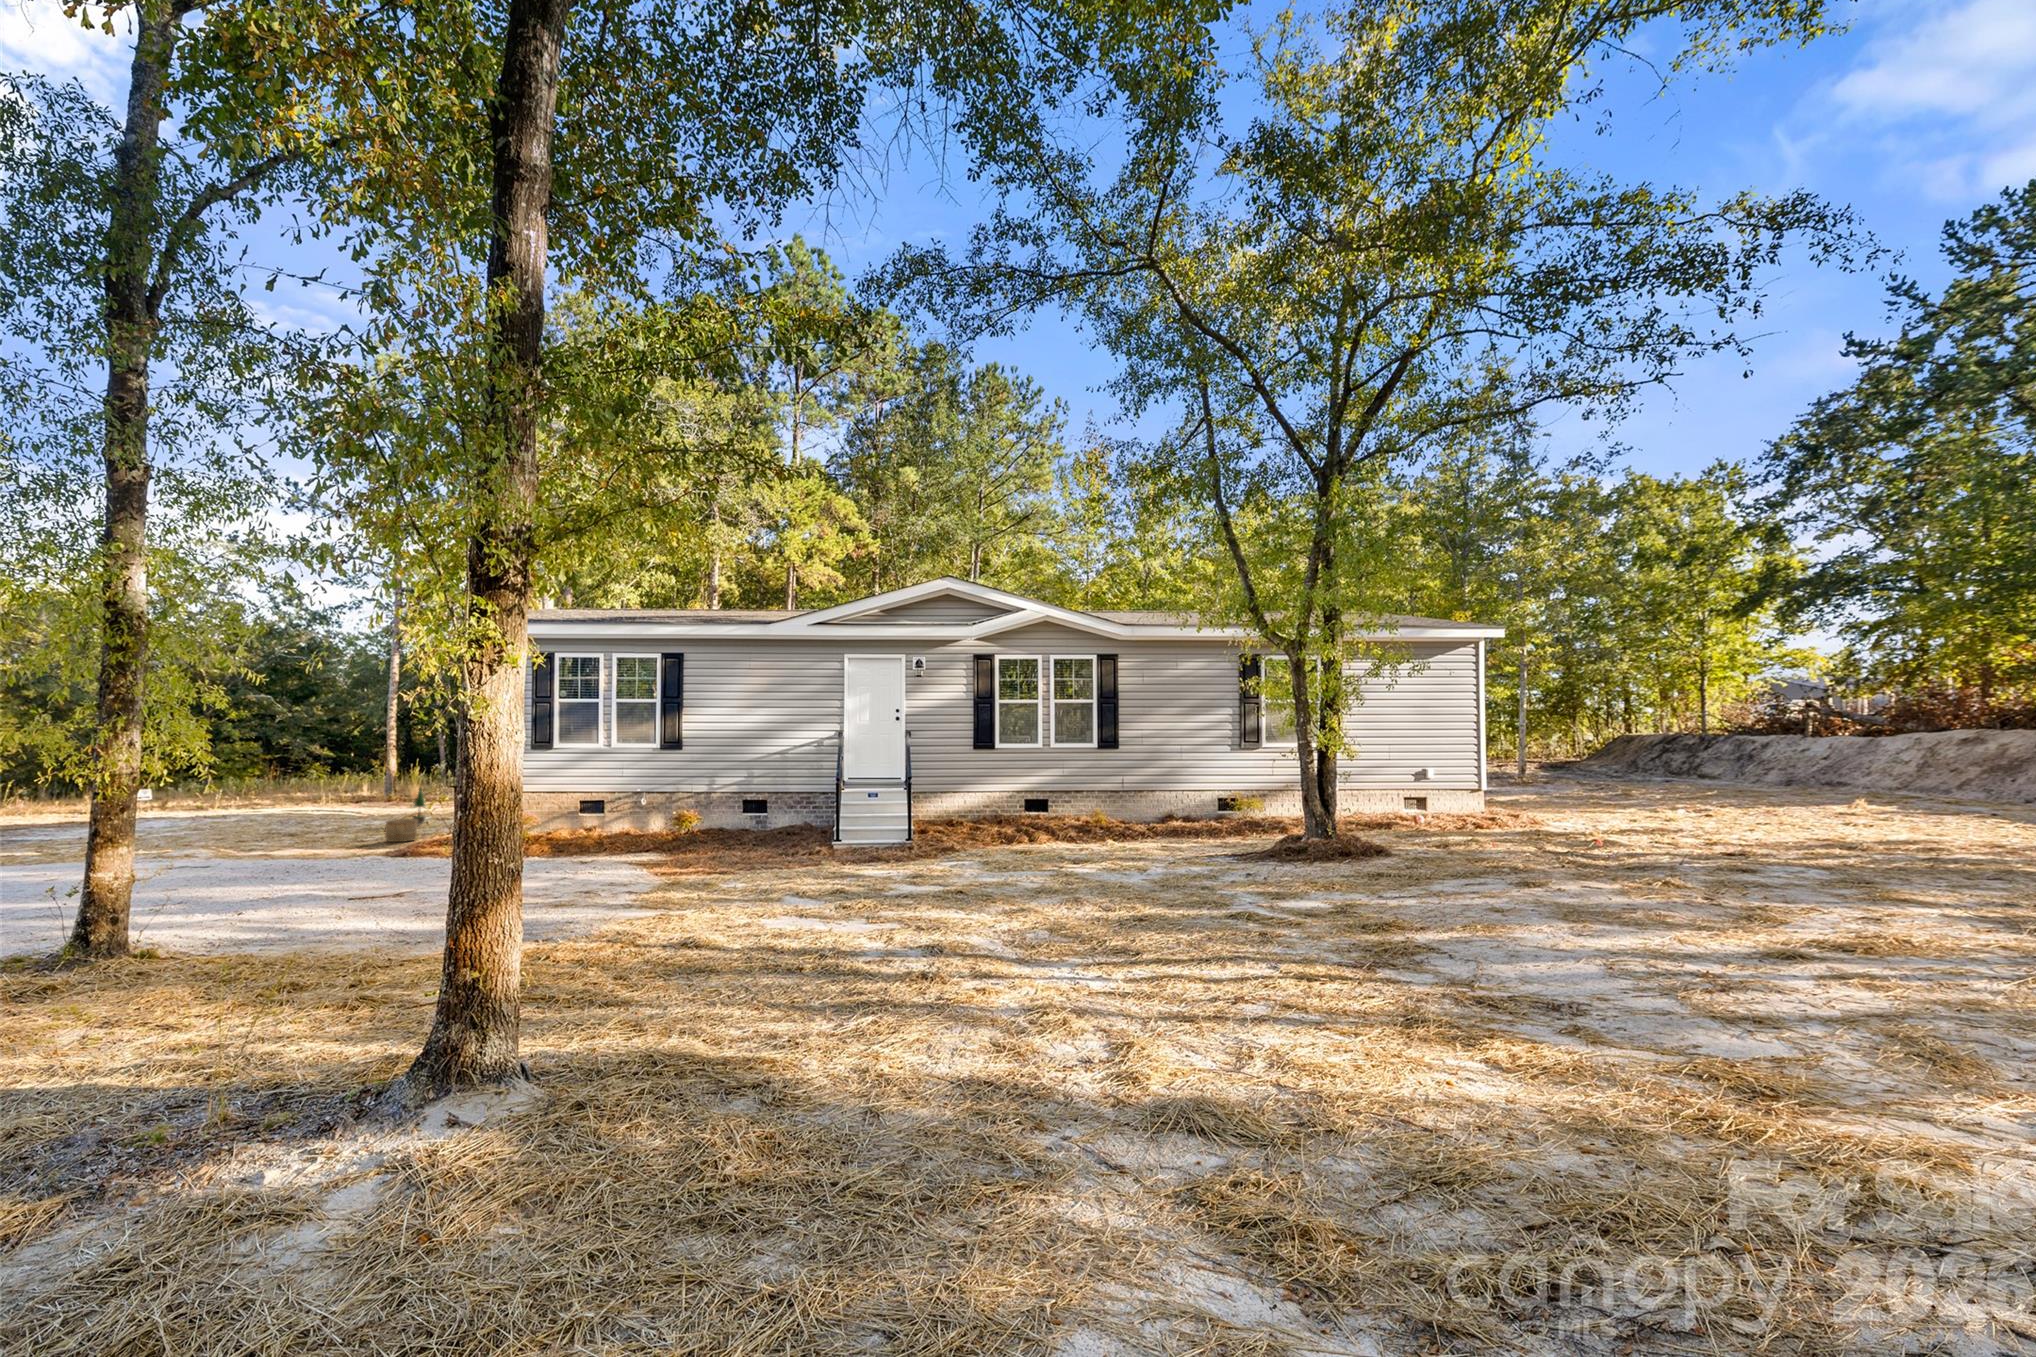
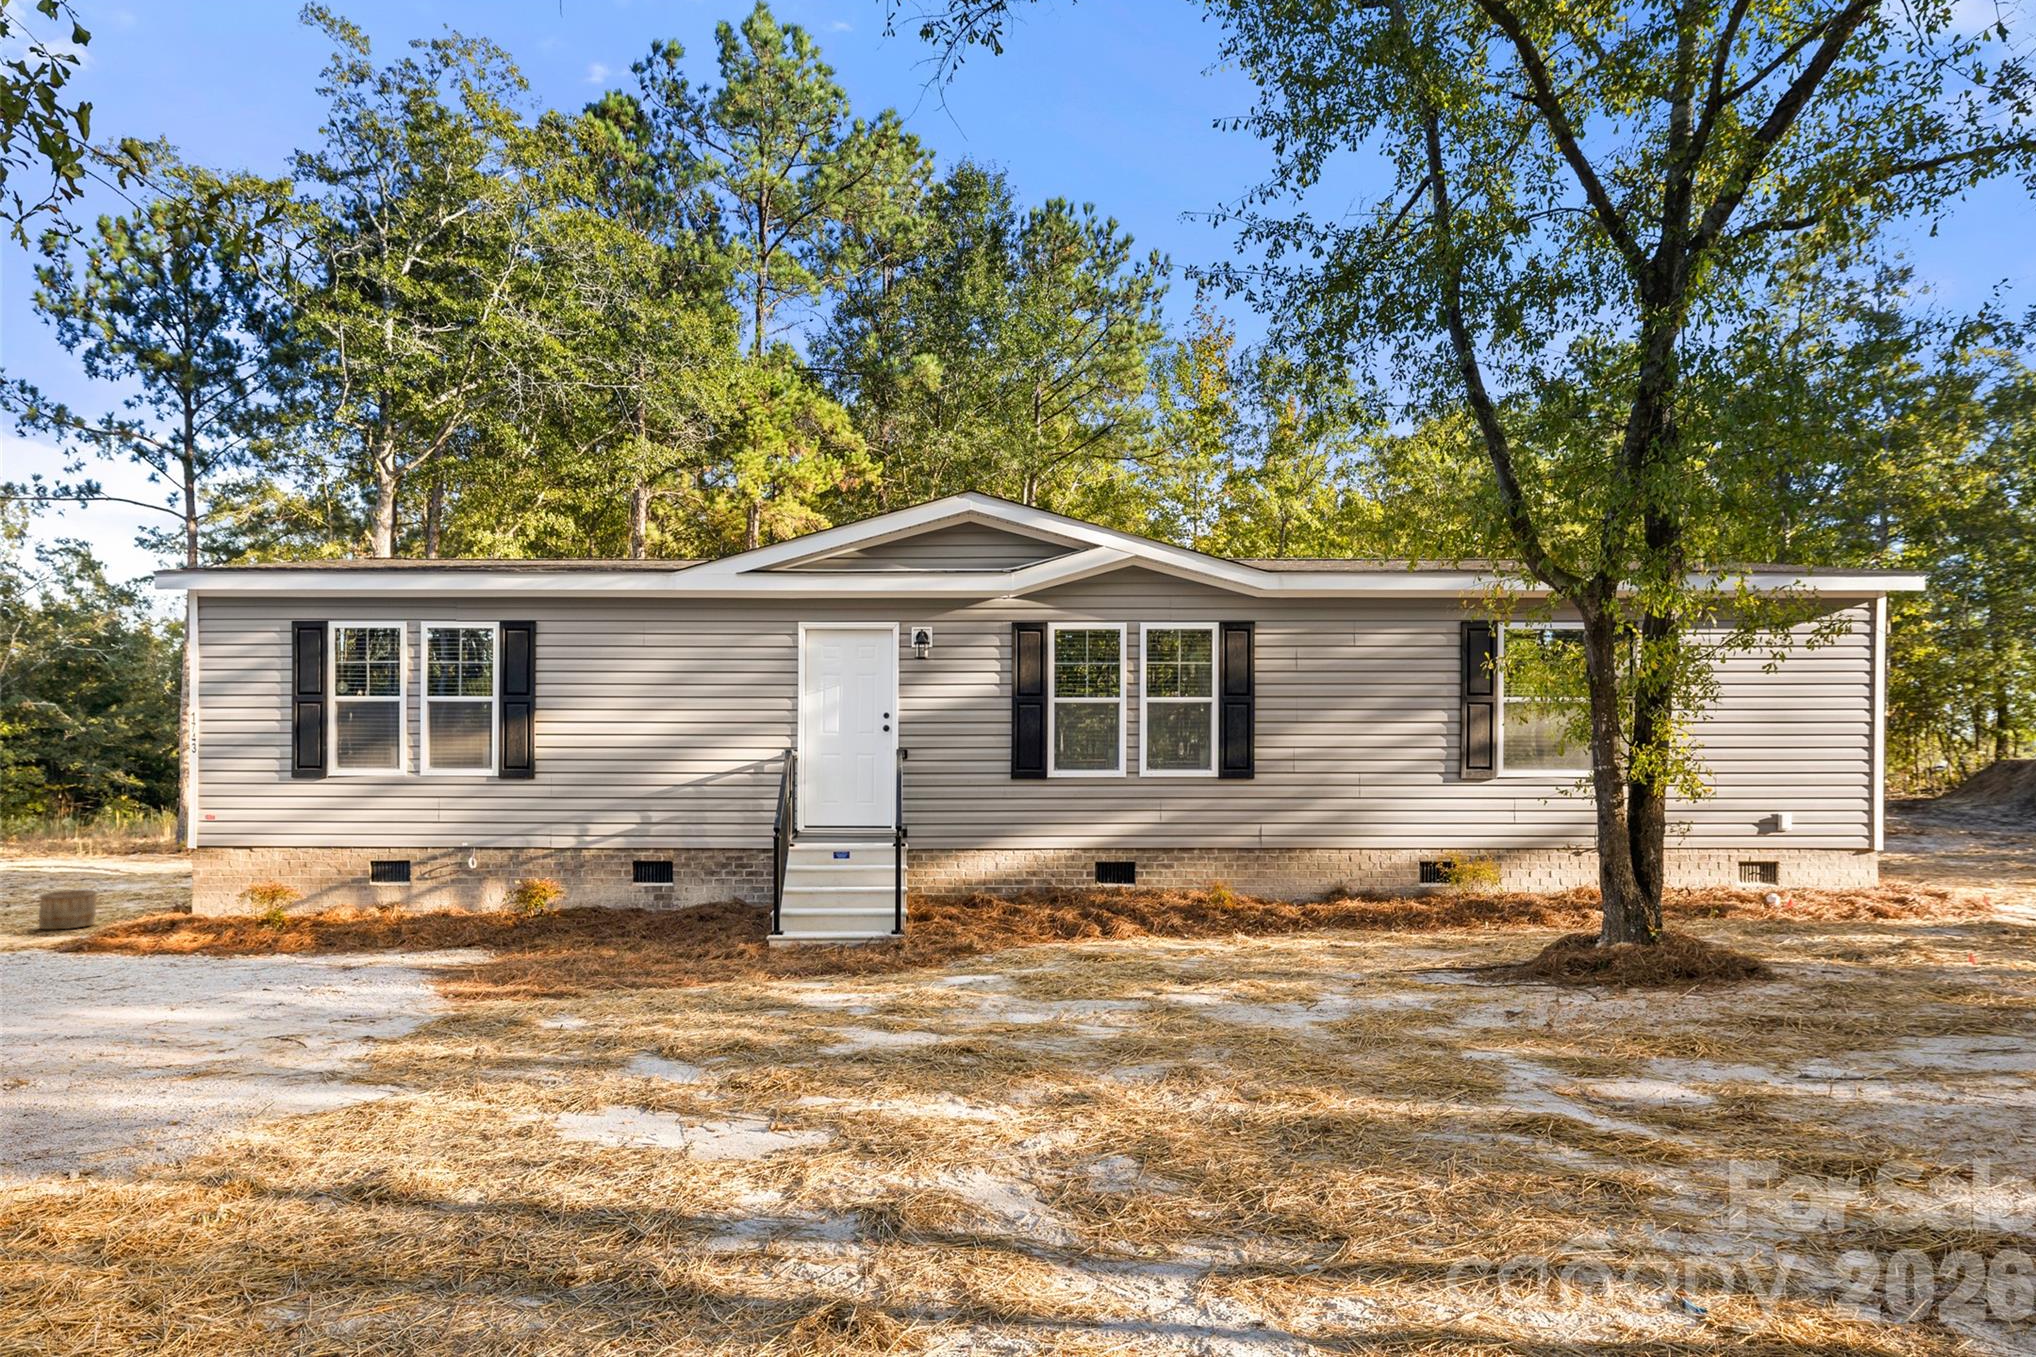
potted tree: present [413,788,426,825] -> none [139,833,166,895]

